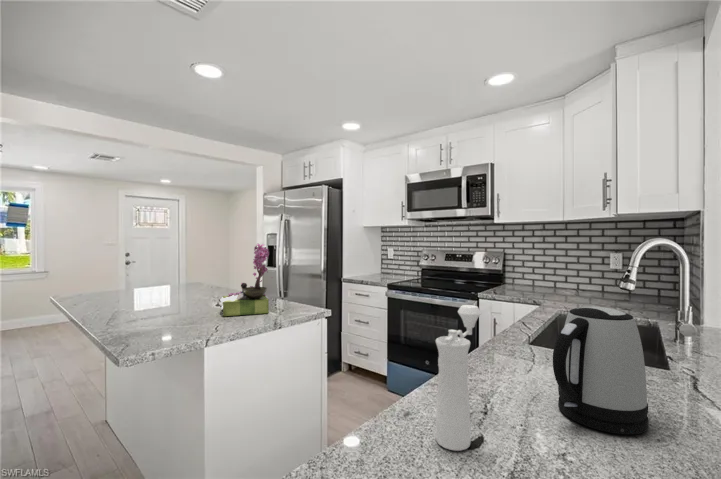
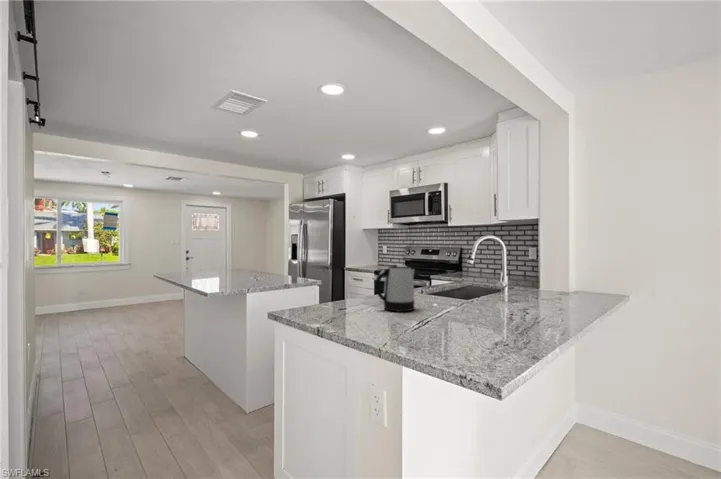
flower arrangement: present [220,244,269,316] -> none [254,241,286,284]
pepper mill: present [436,305,481,451] -> none [325,264,351,312]

